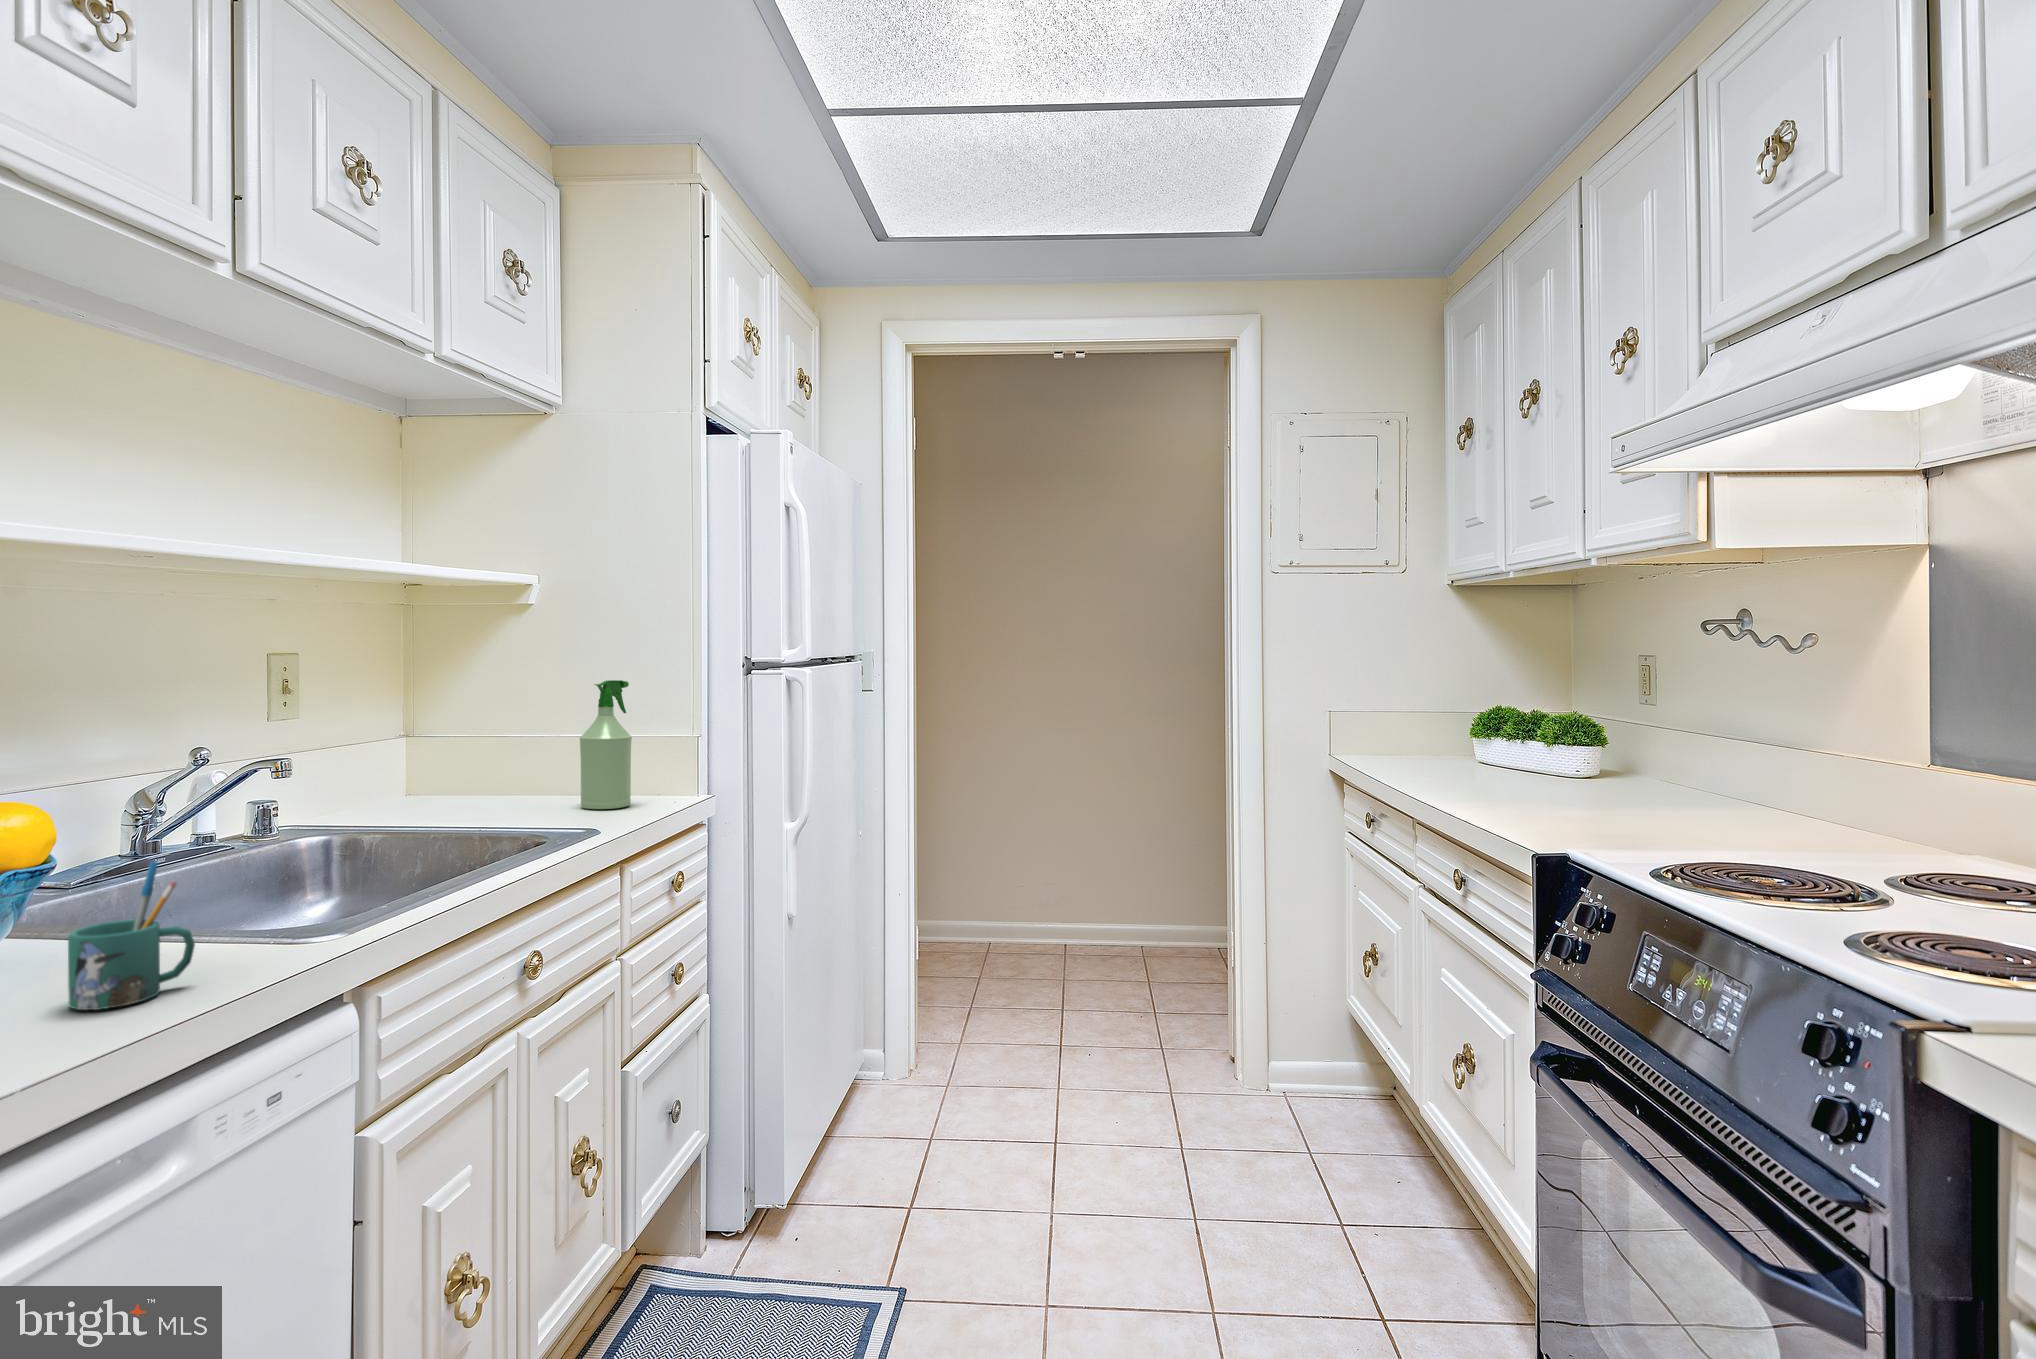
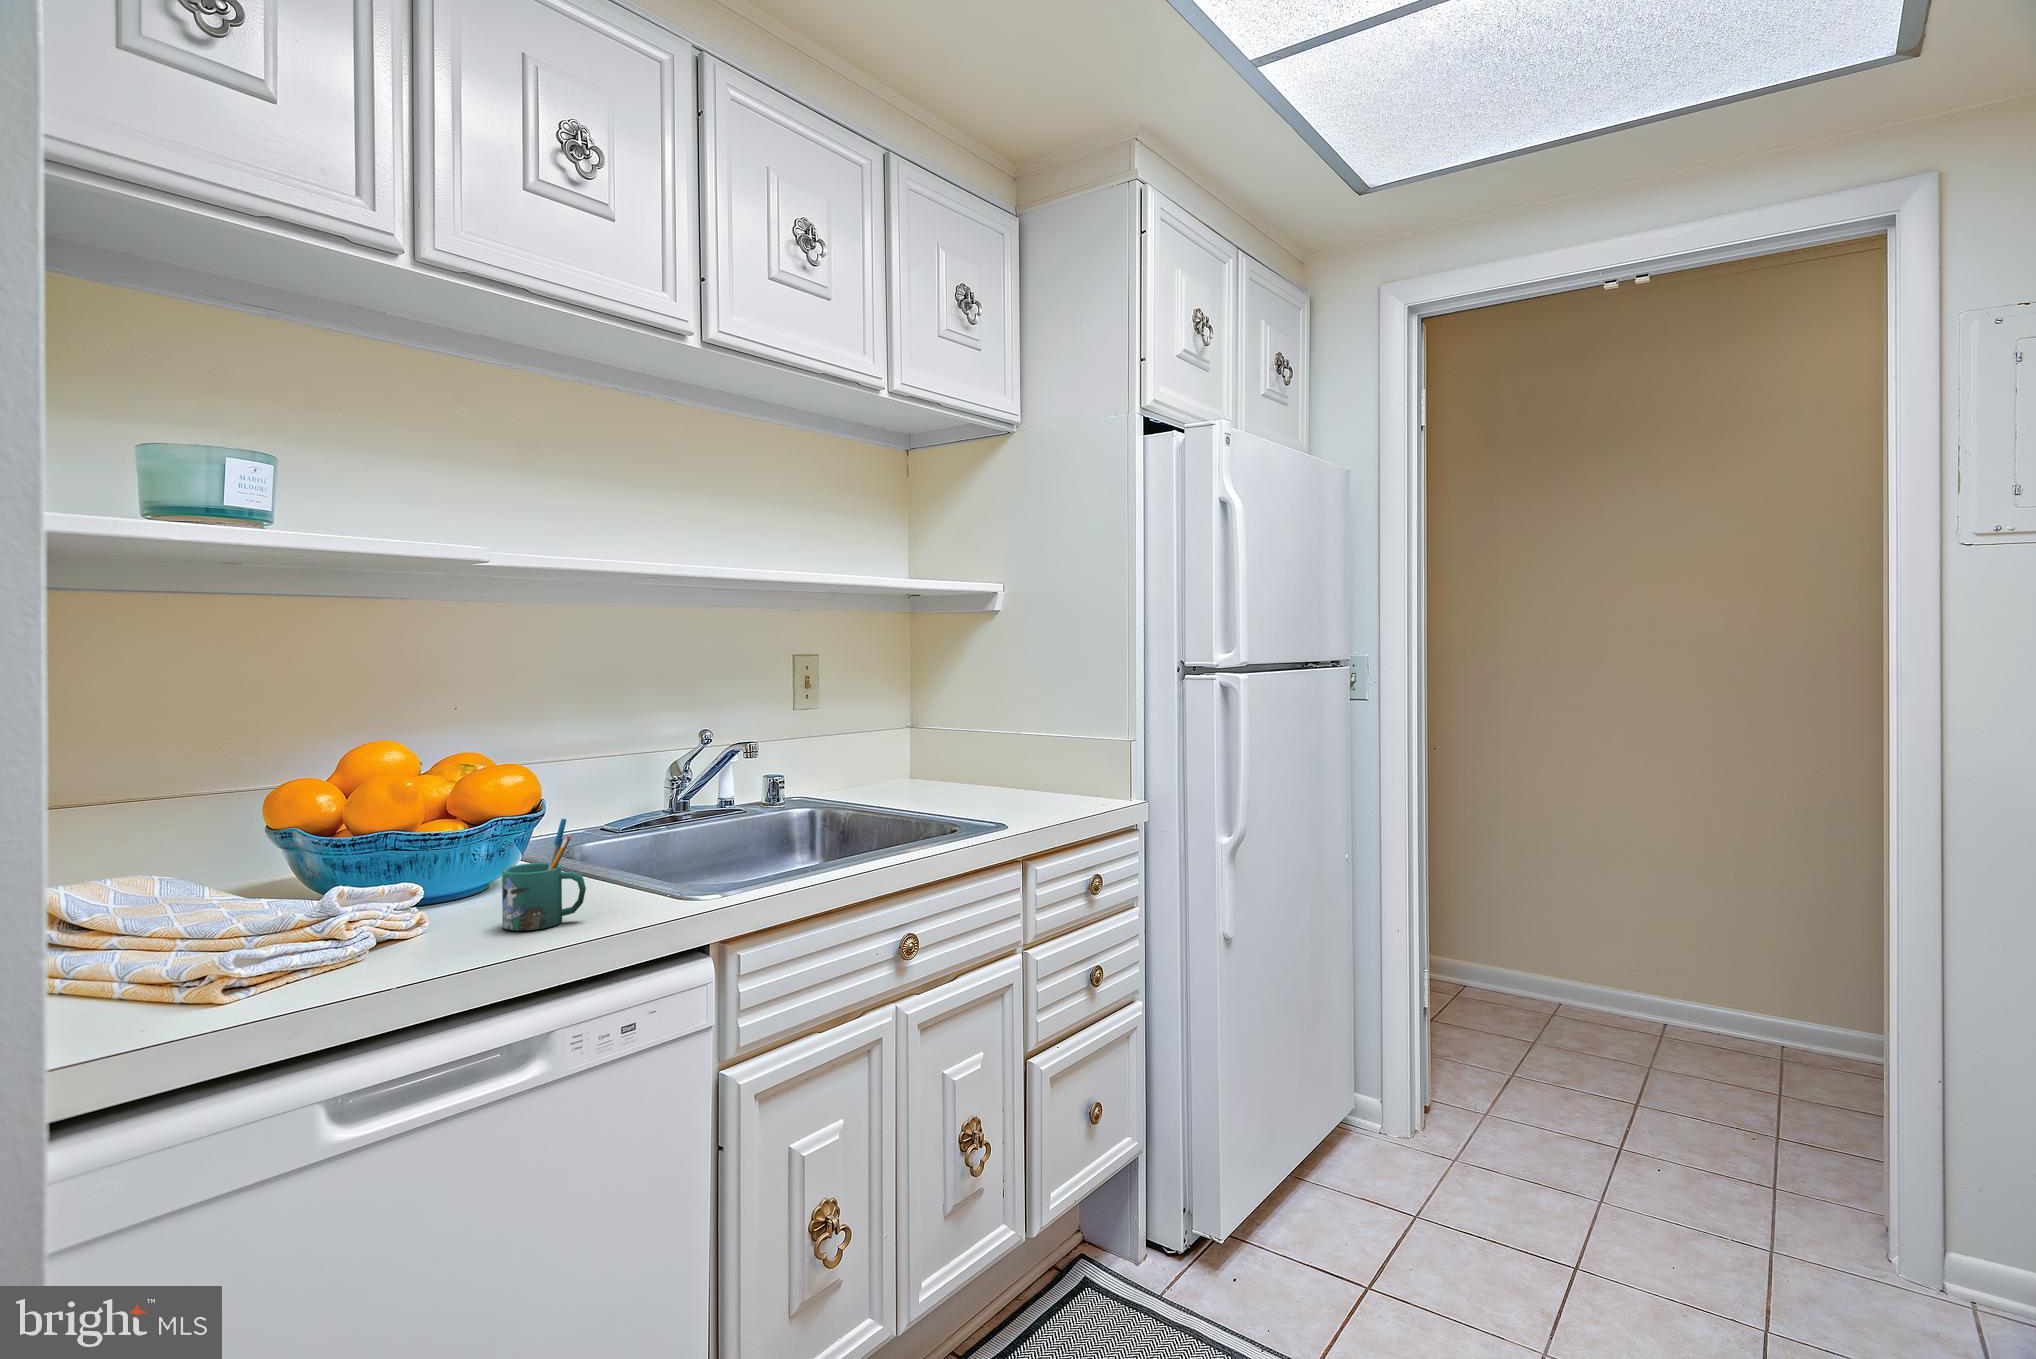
spray bottle: present [580,680,632,809] -> none [1021,680,1069,804]

